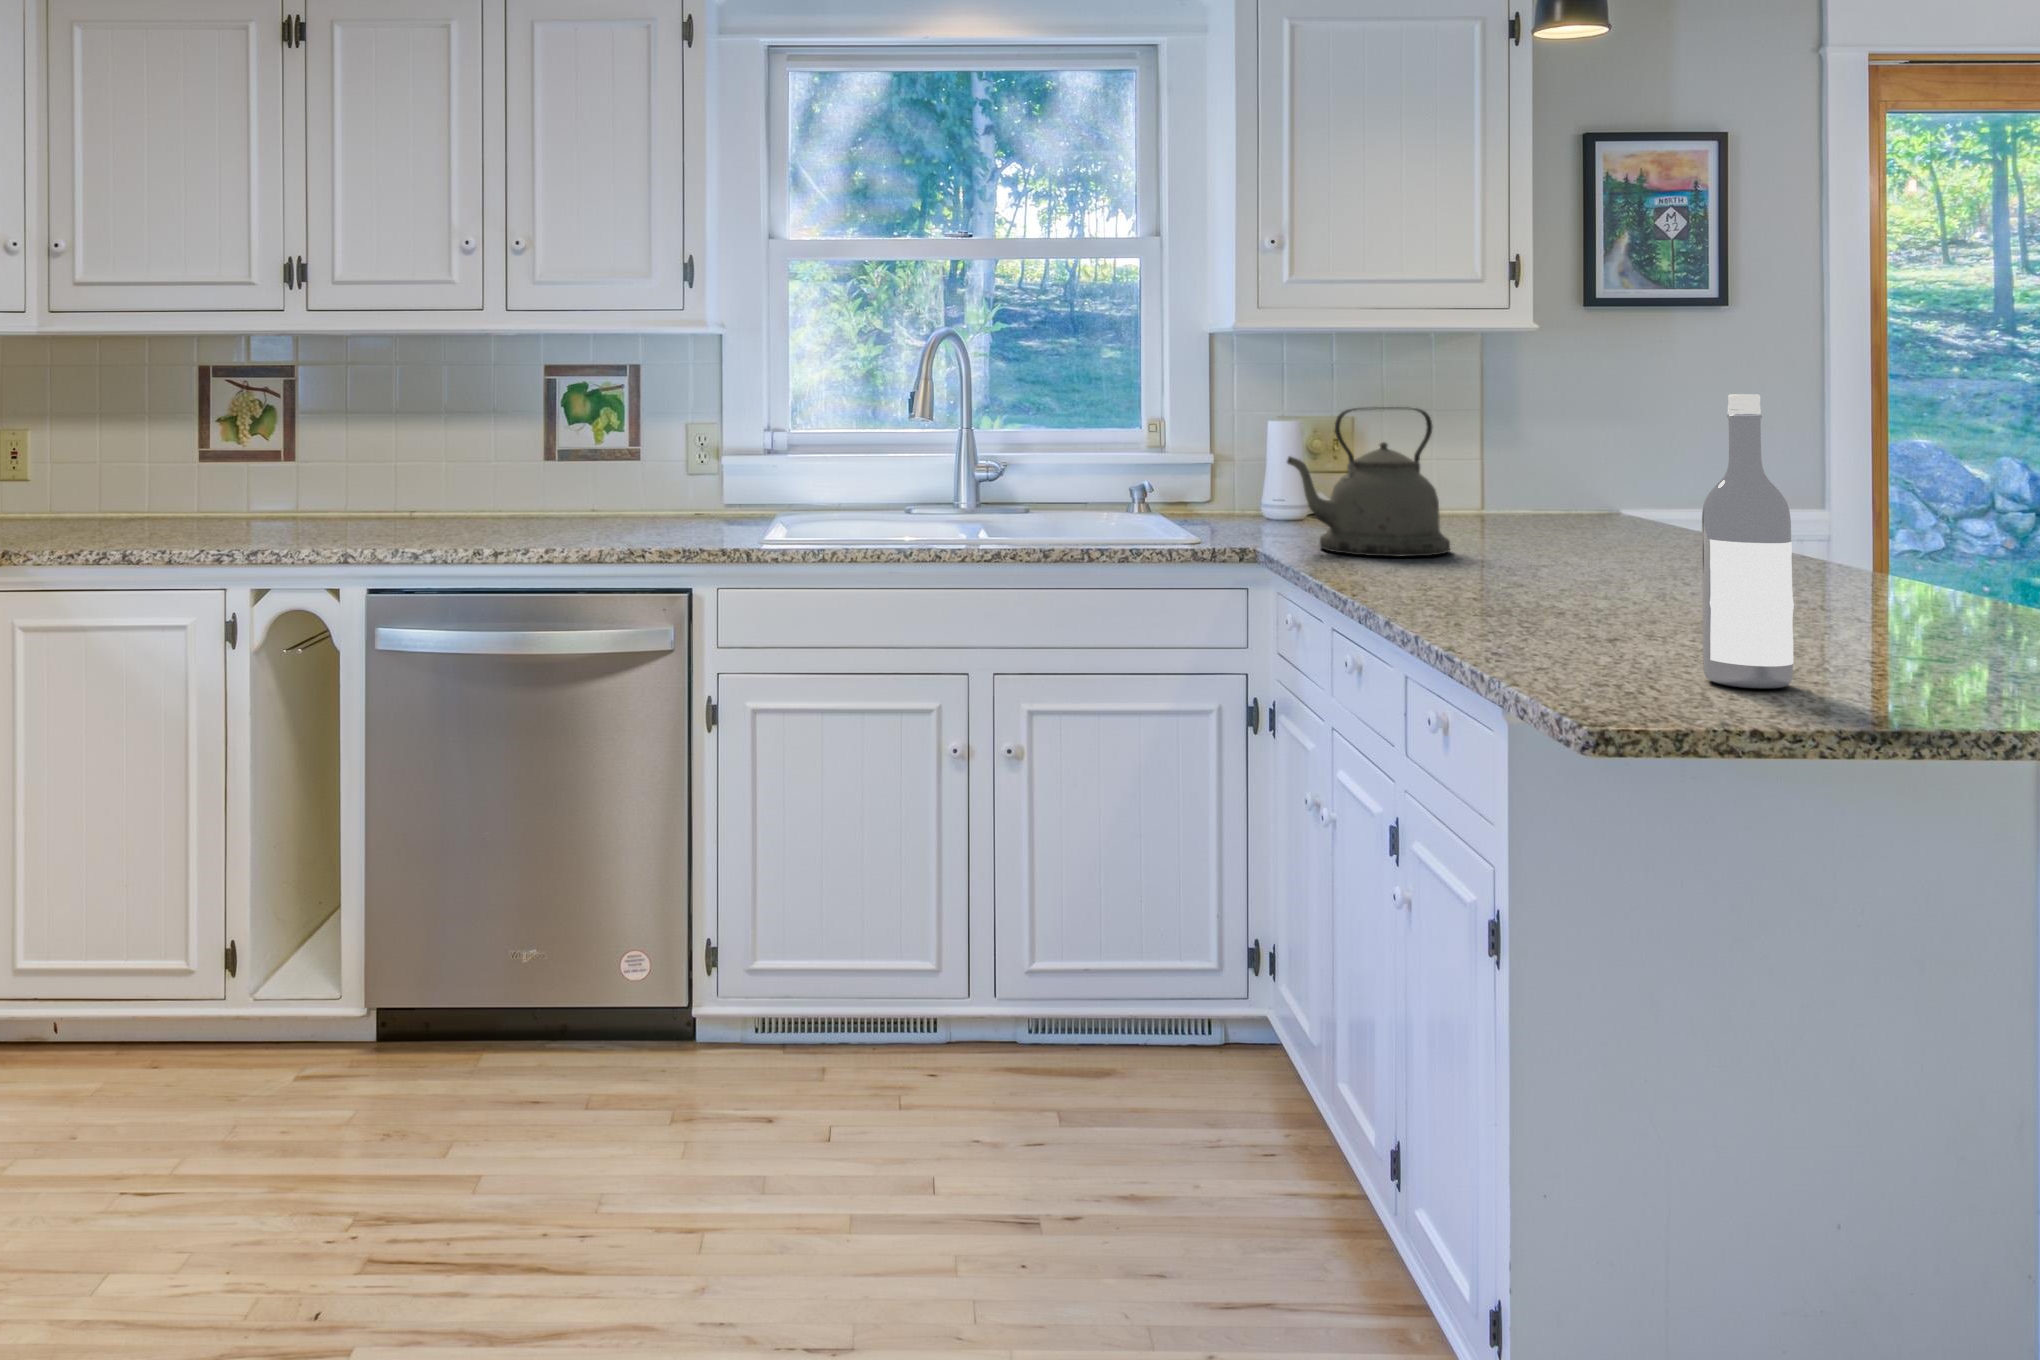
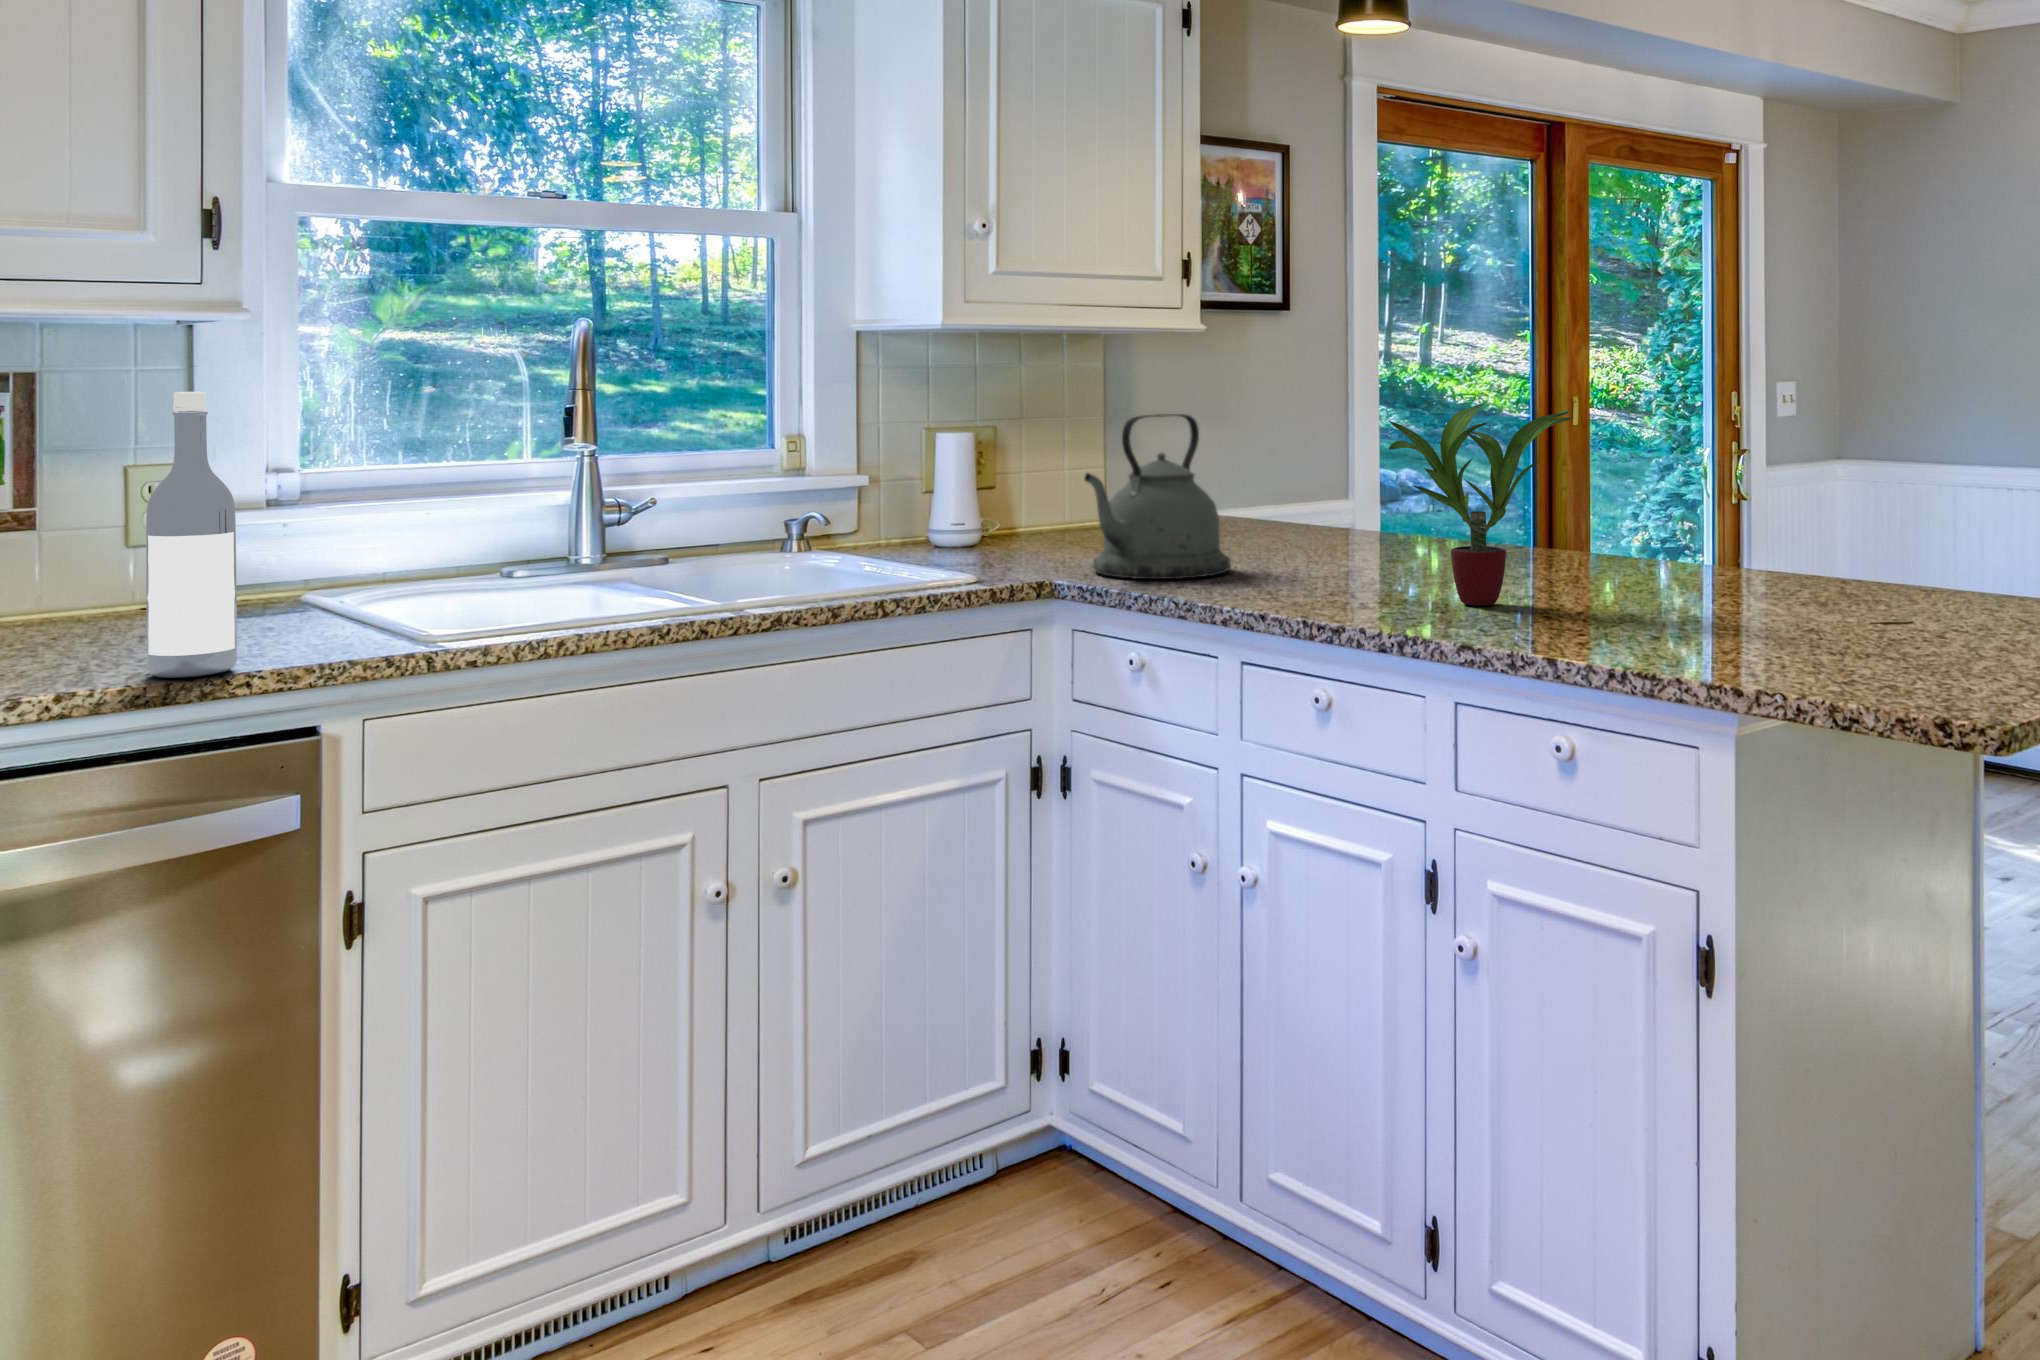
wine bottle: present [1702,394,1794,689] -> present [146,392,237,678]
potted plant: none [1465,402,1701,600] -> present [1388,404,1573,605]

